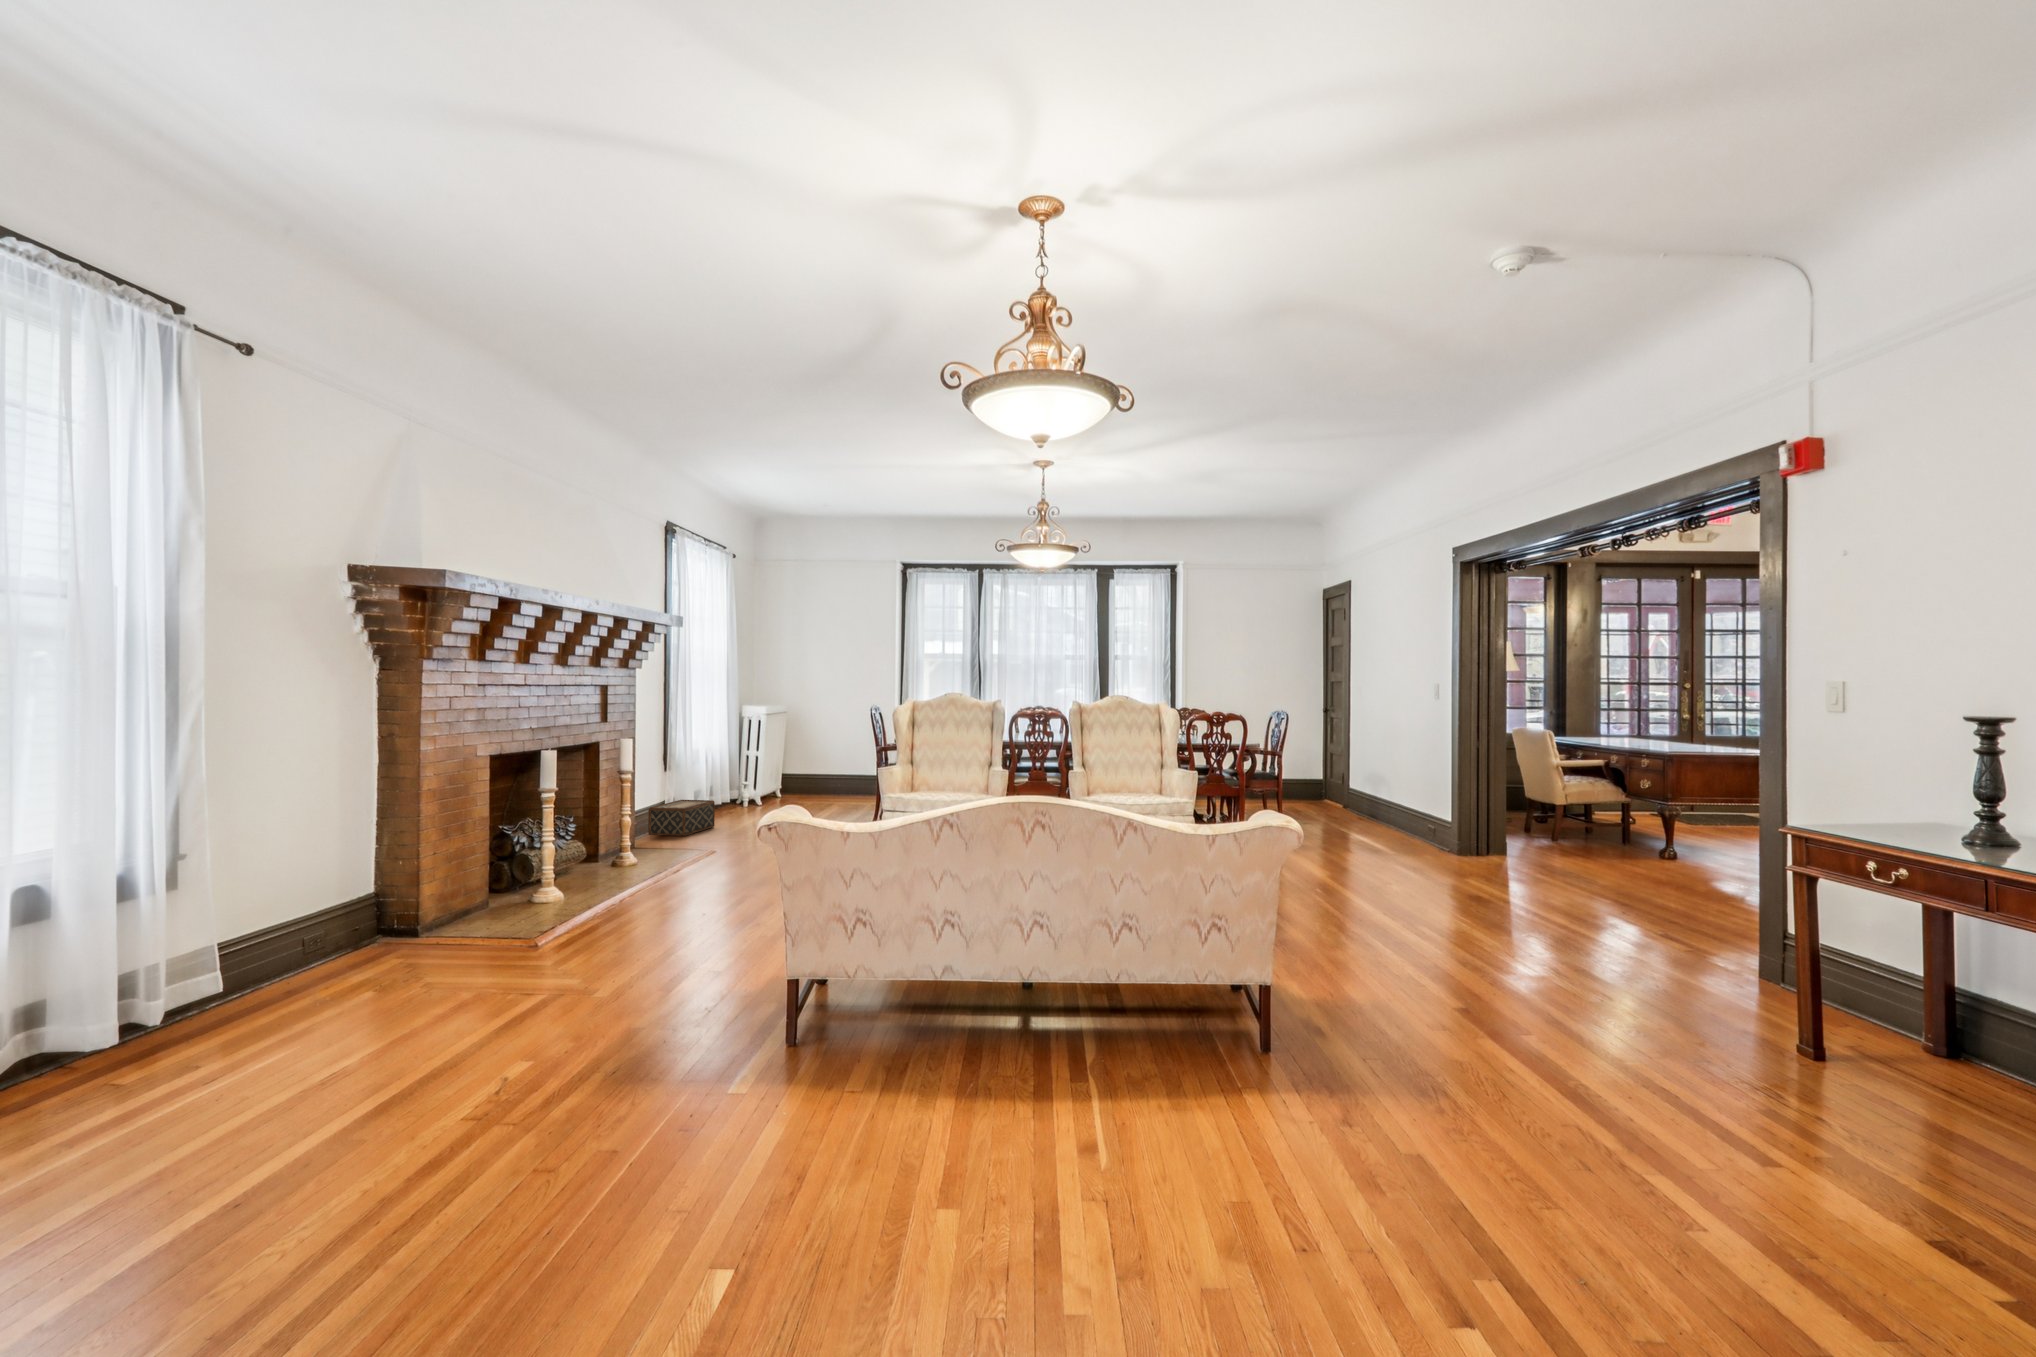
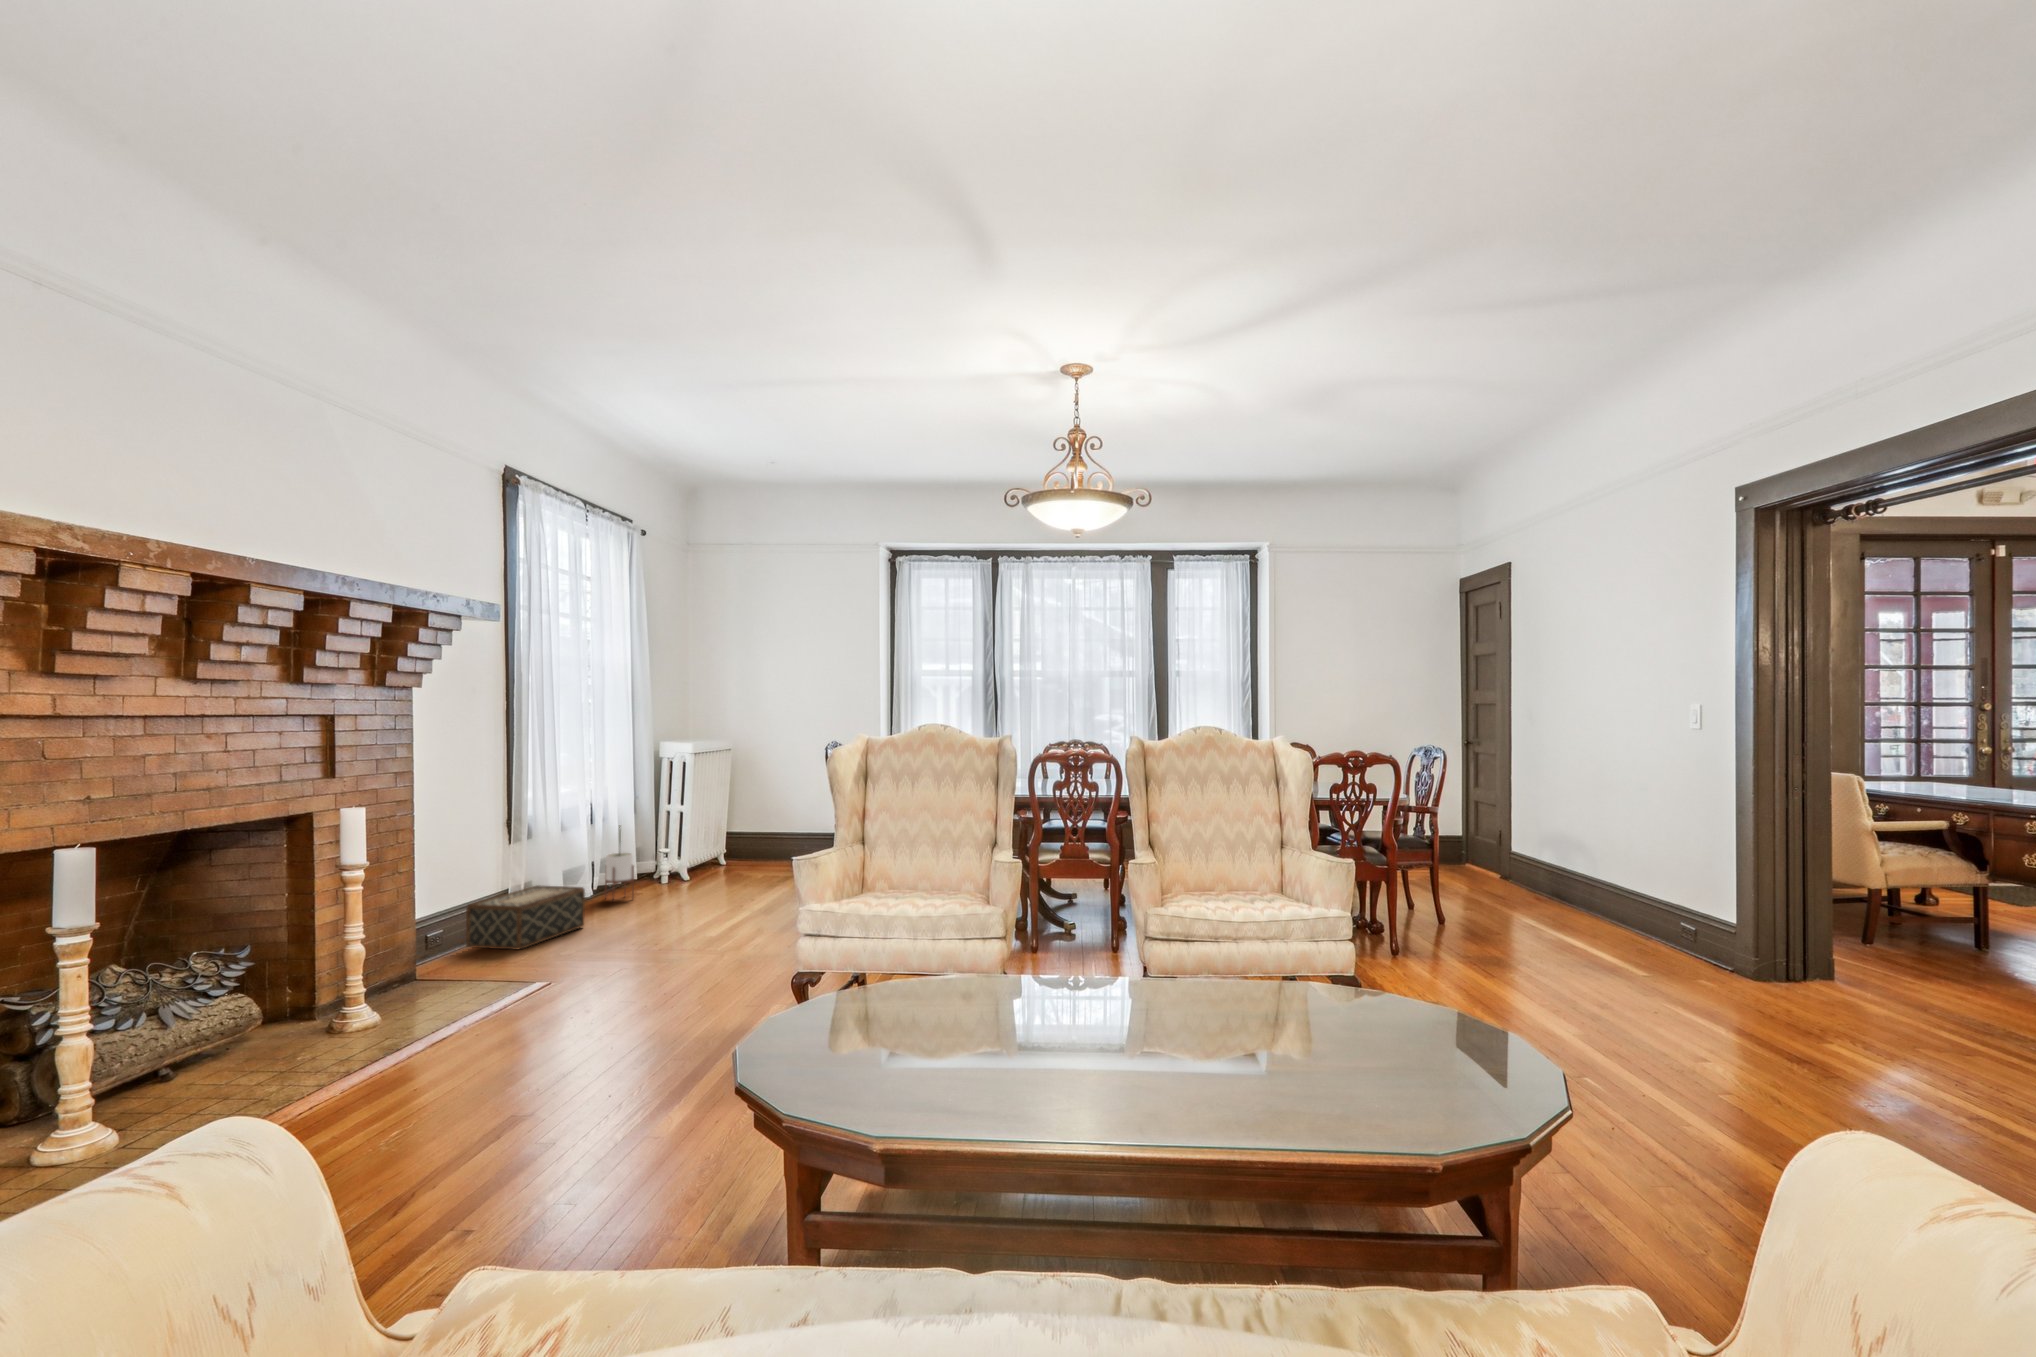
potted plant: none [713,755,734,816] -> present [605,825,634,900]

